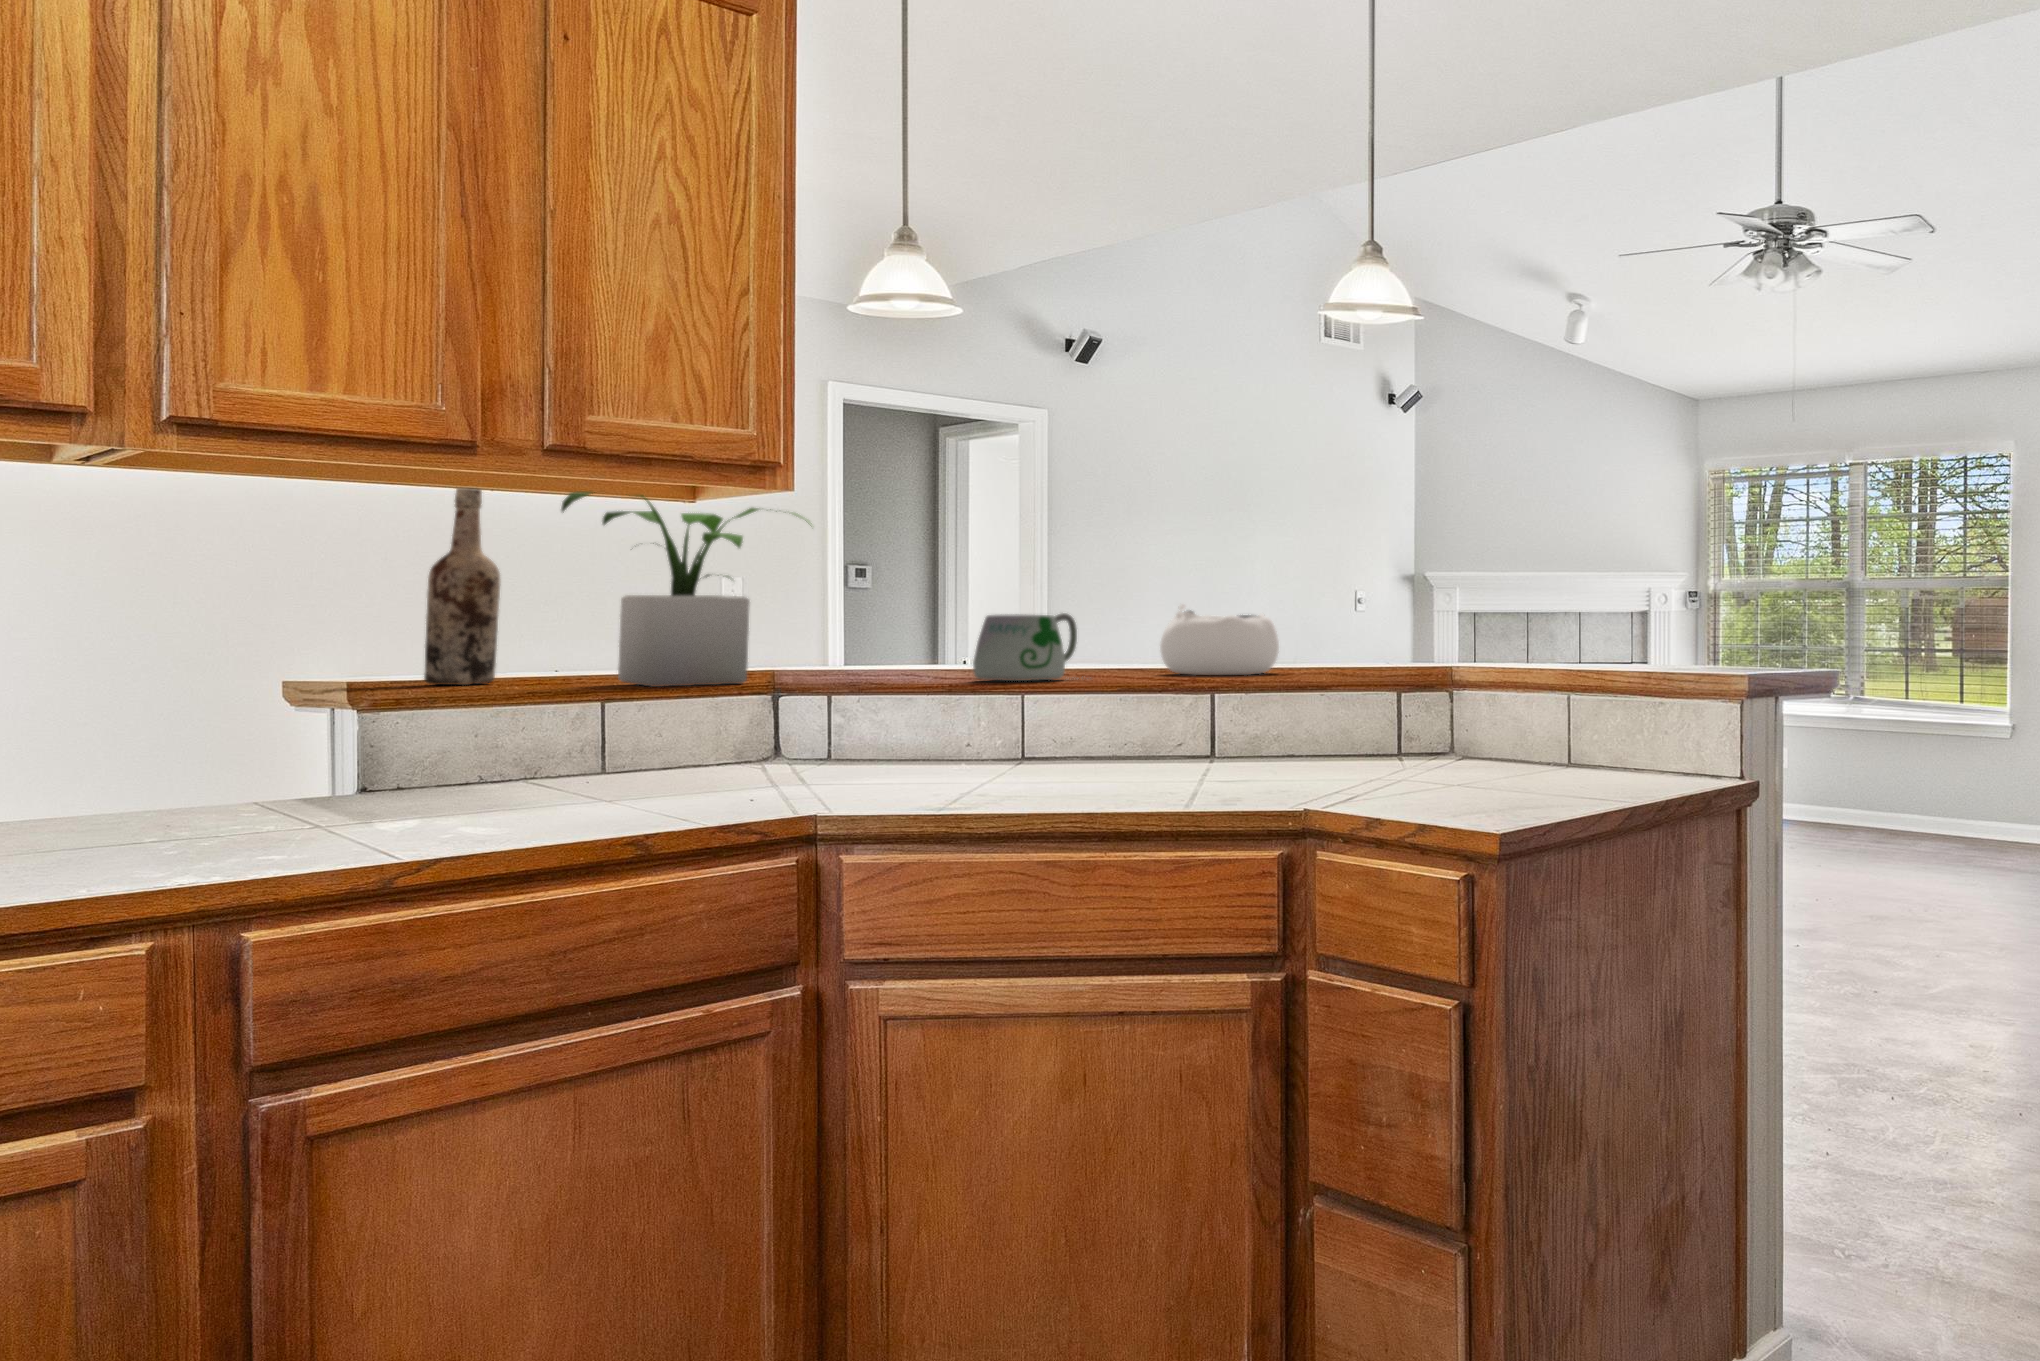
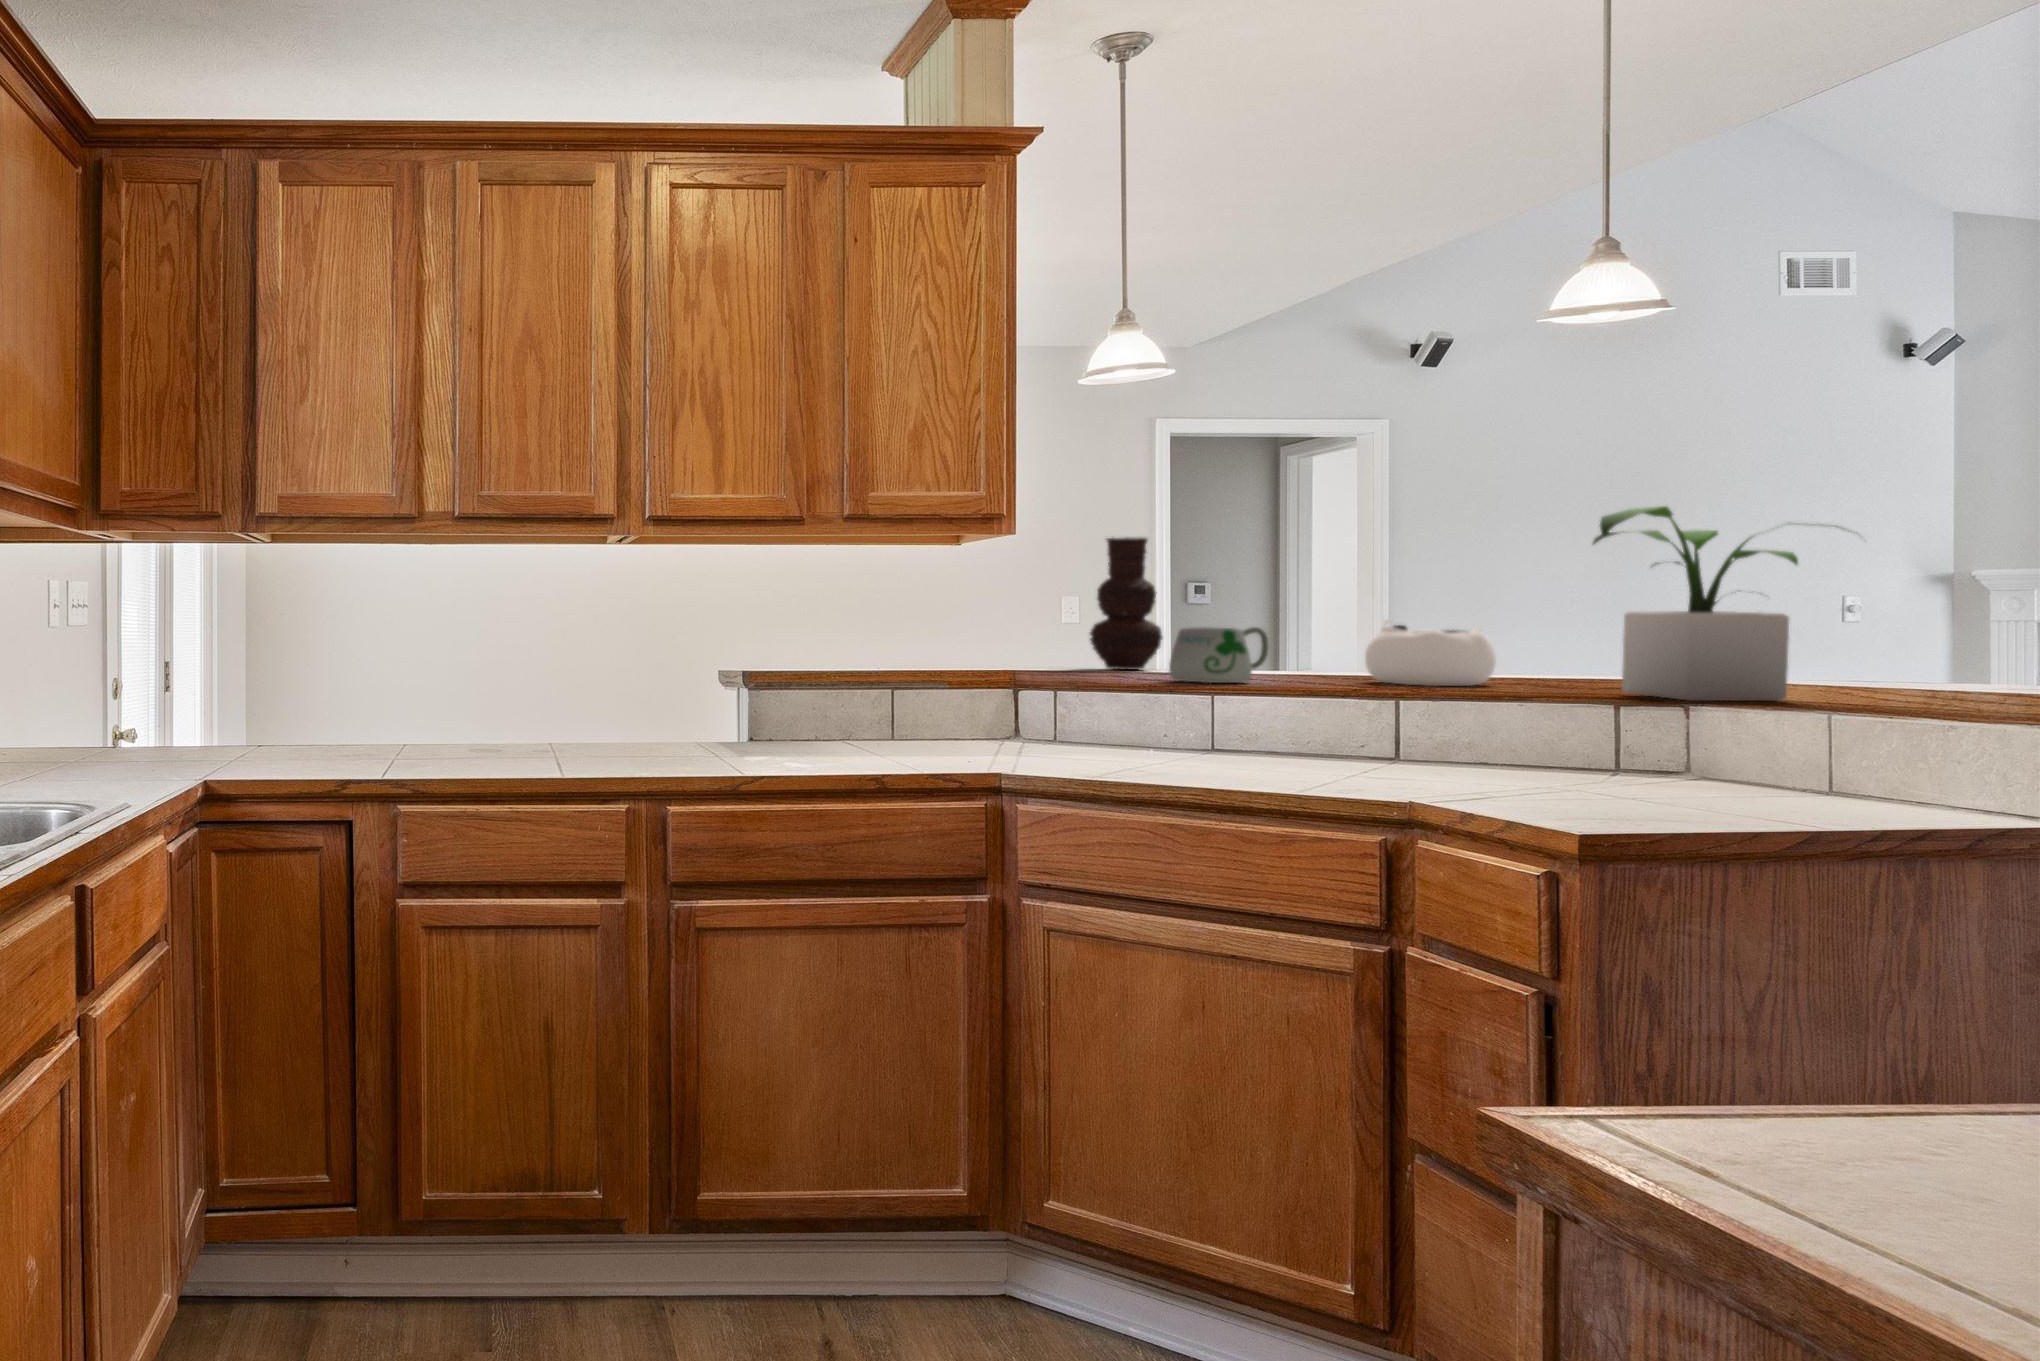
wine bottle: present [424,488,500,685] -> none [808,535,850,668]
potted plant: present [561,492,812,687] -> present [1593,506,1857,701]
vase: none [827,506,917,673] -> present [1090,537,1162,670]

